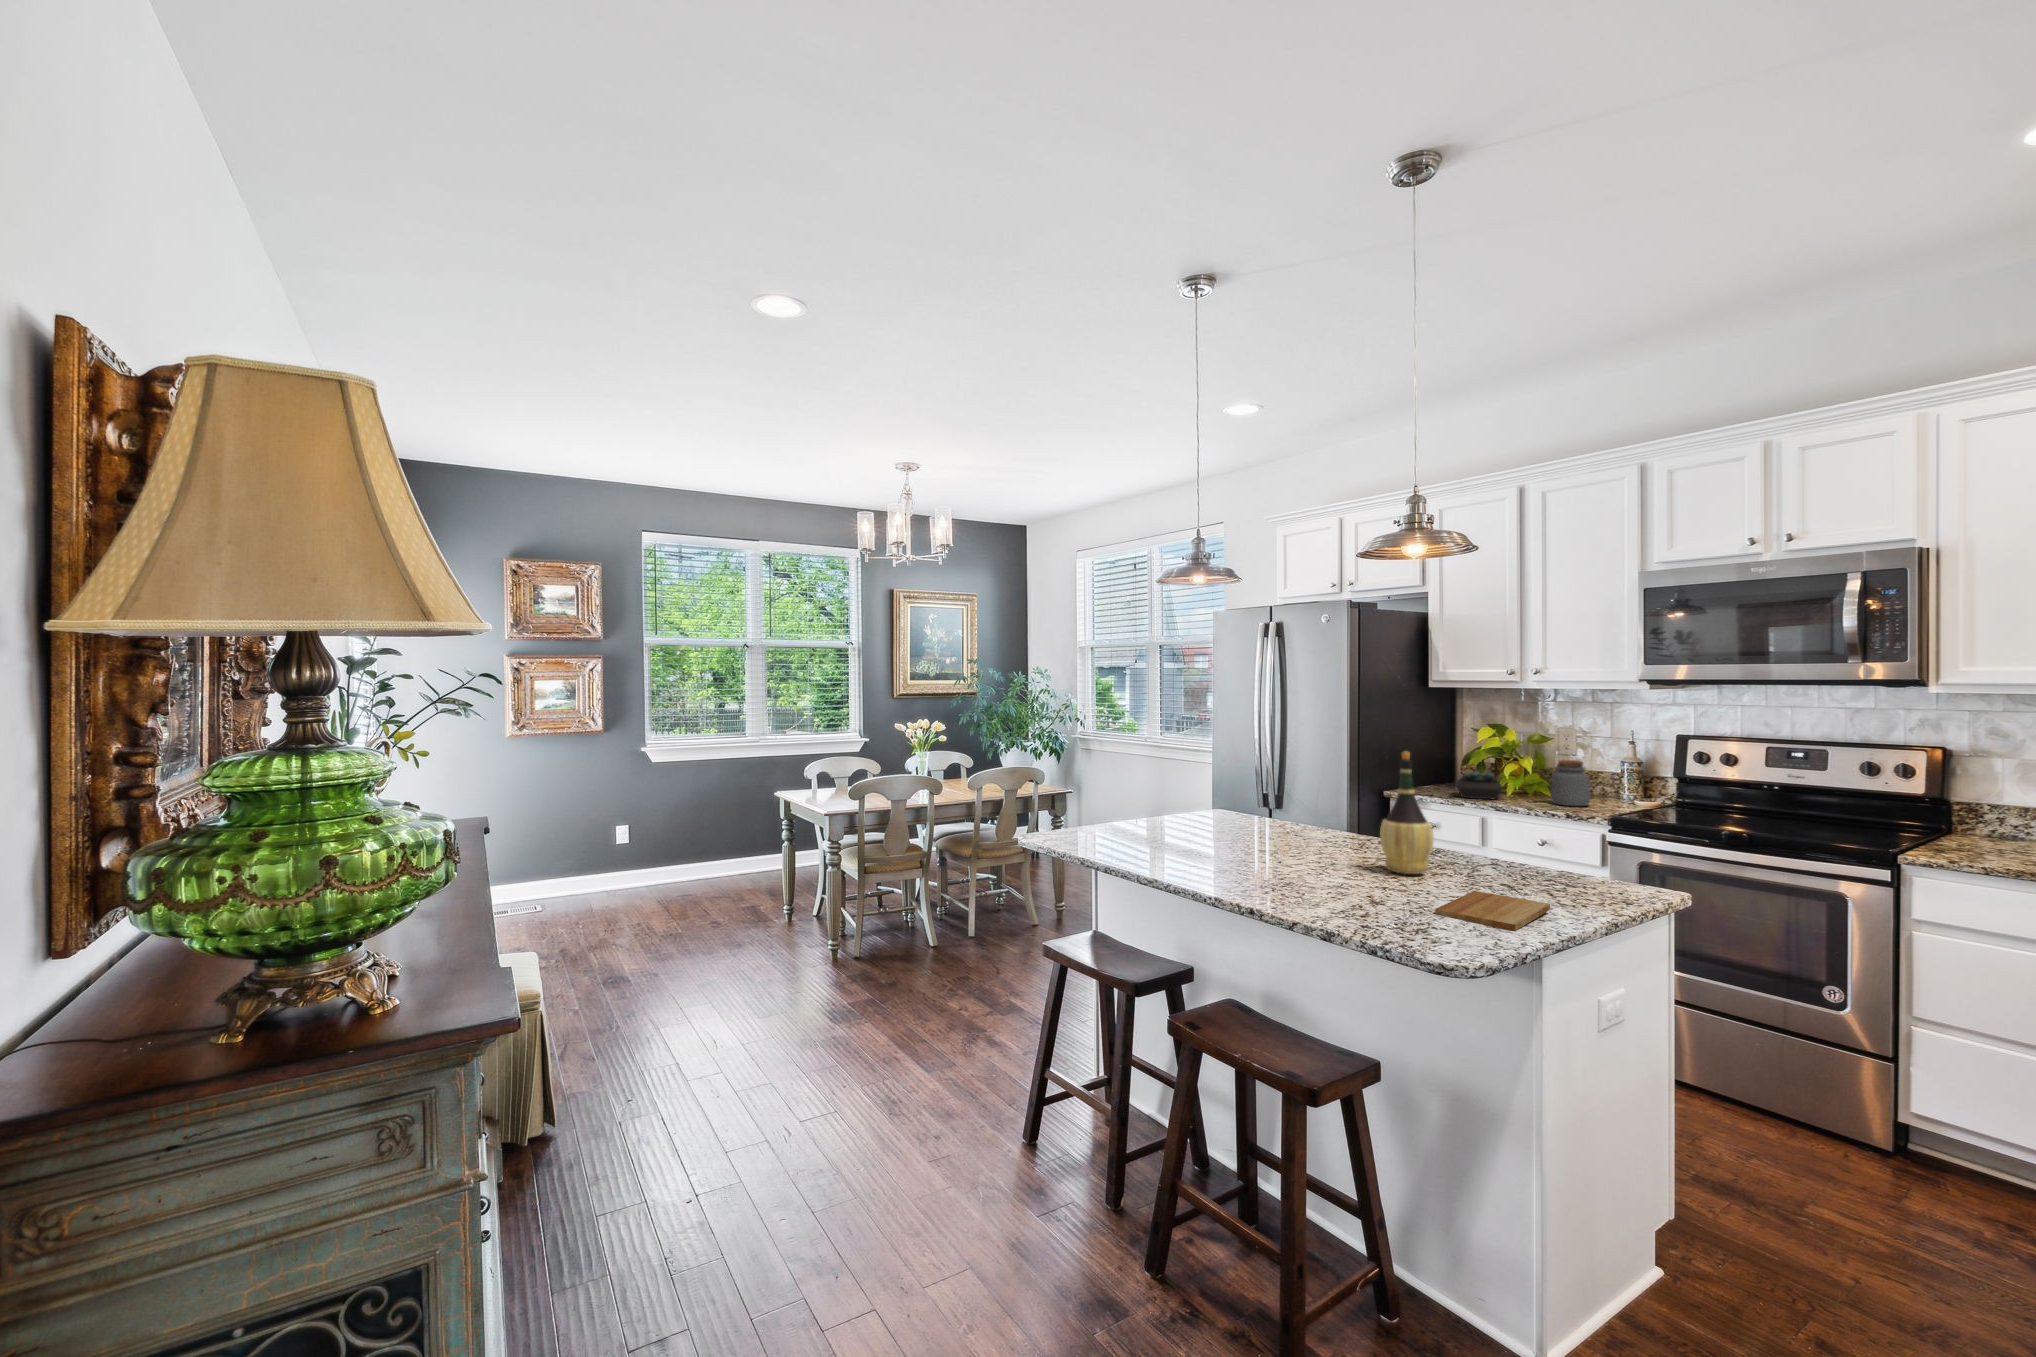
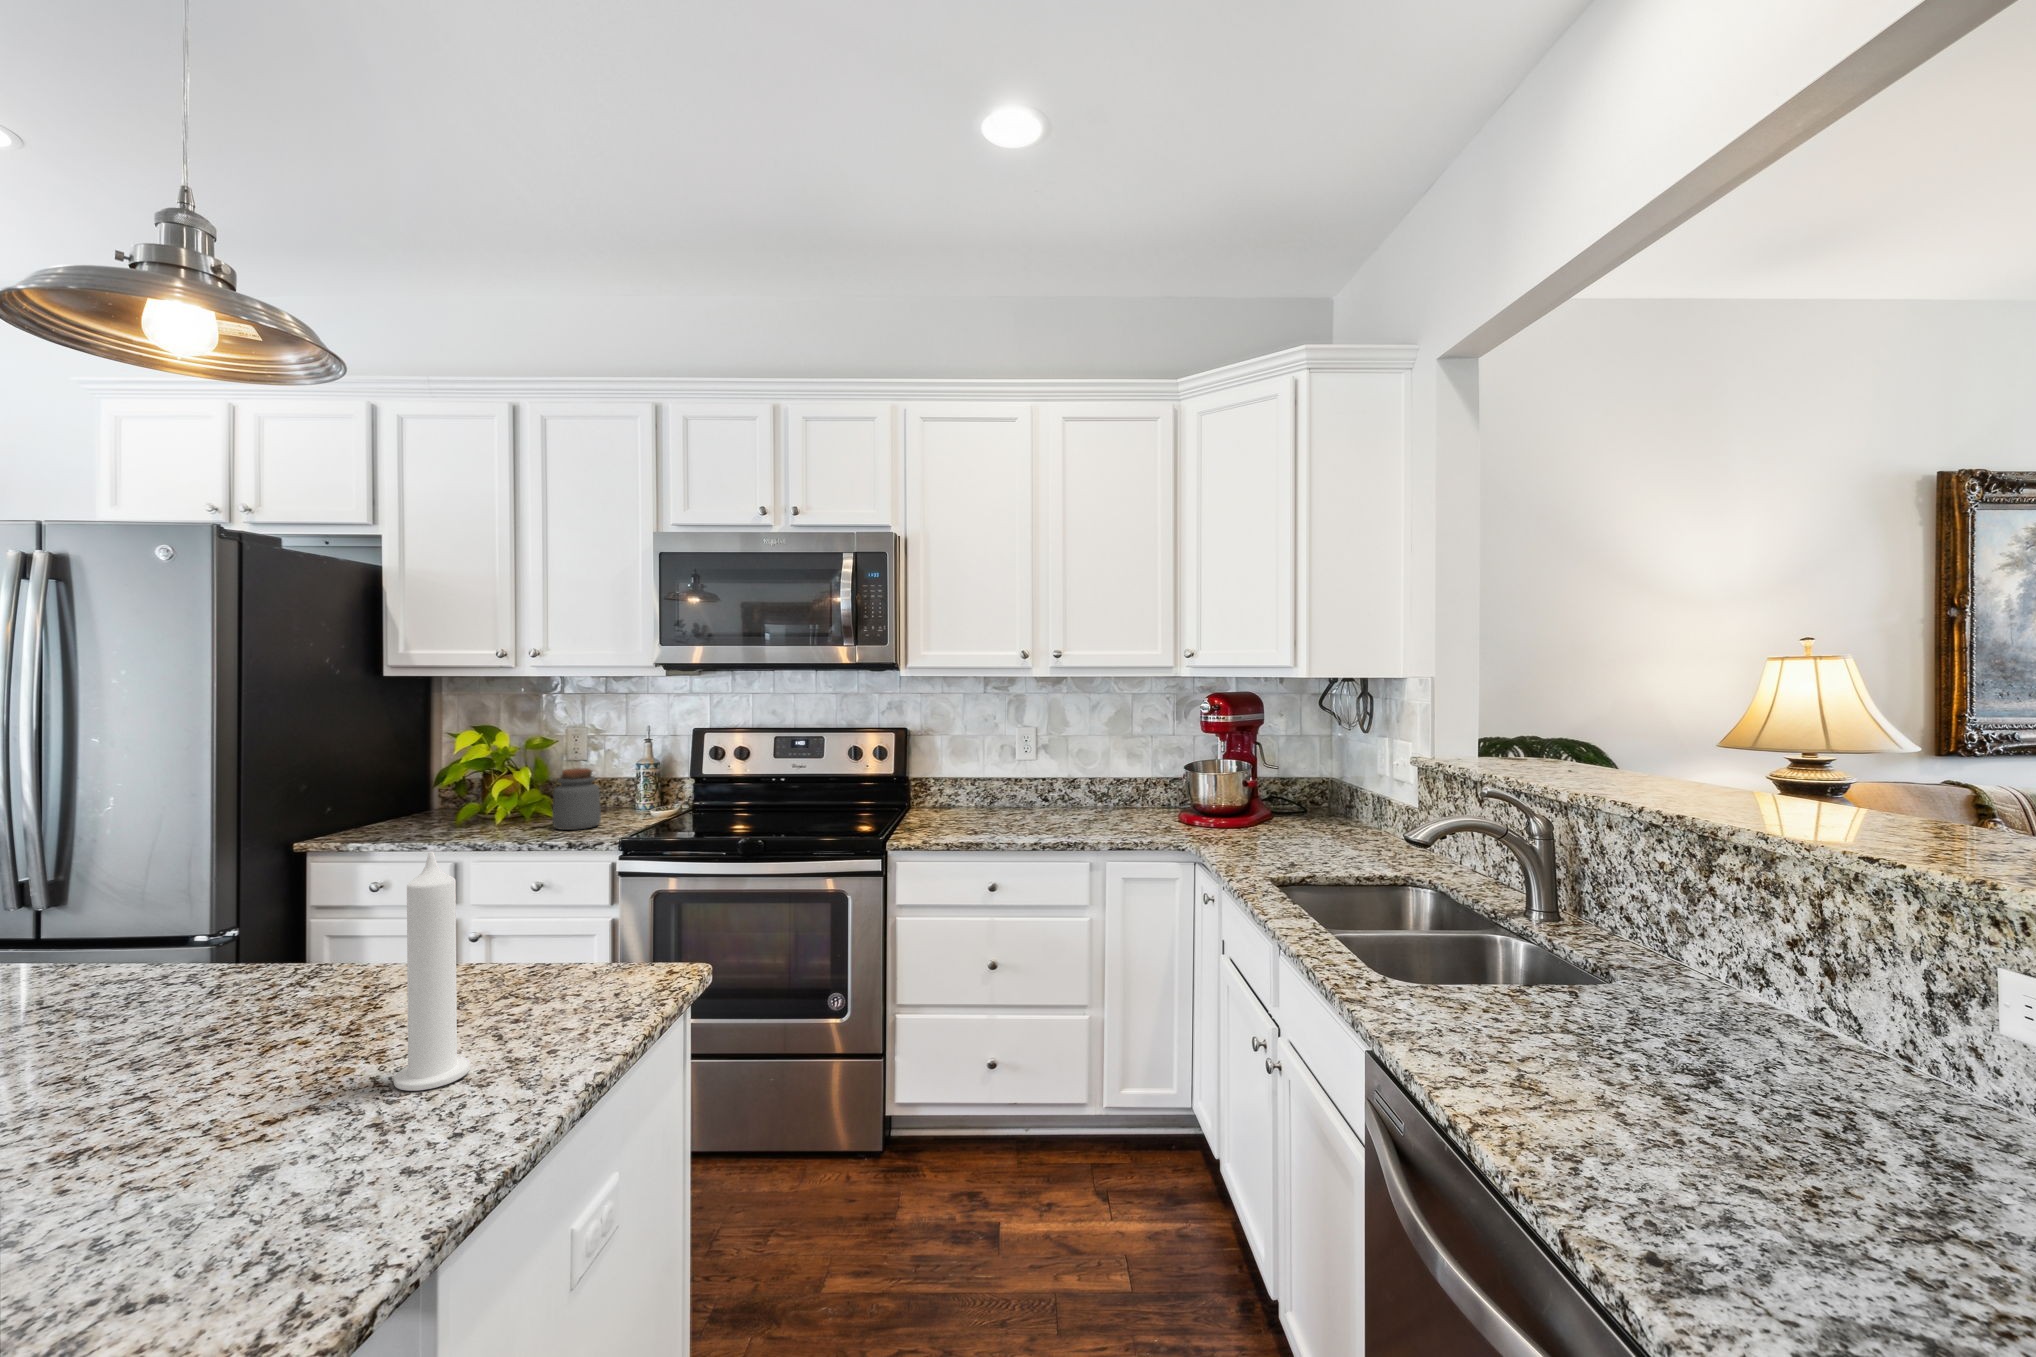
wine bottle: present [1380,752,1434,874] -> none [82,809,240,1106]
succulent plant: present [1455,771,1503,799] -> none [416,795,489,838]
candle: none [1503,783,1540,898] -> present [394,852,470,1091]
cutting board: present [1435,891,1550,931] -> none [130,1108,475,1287]

